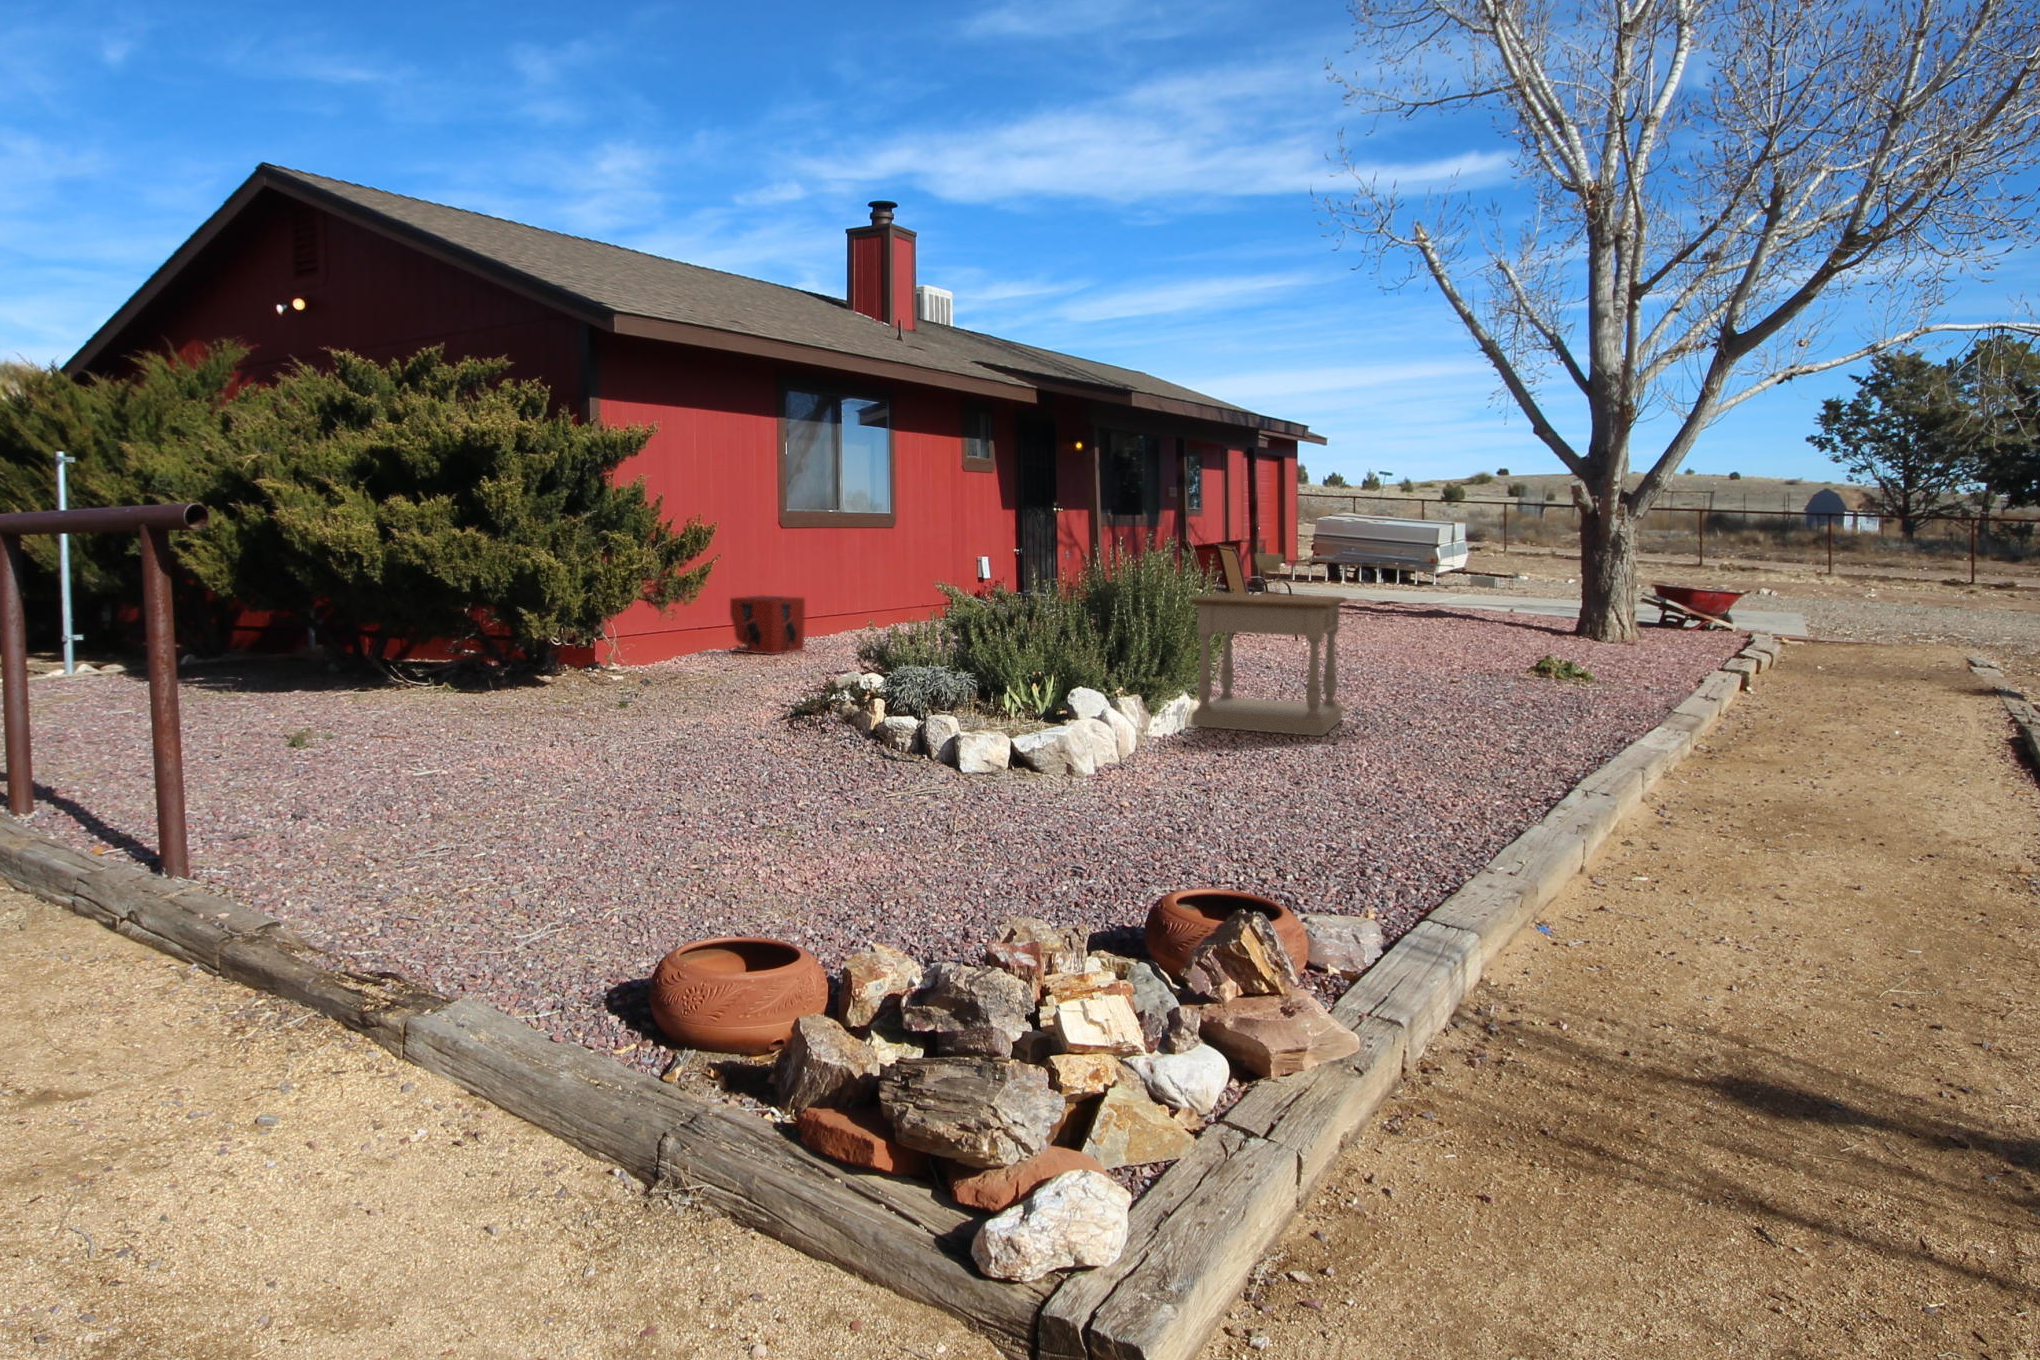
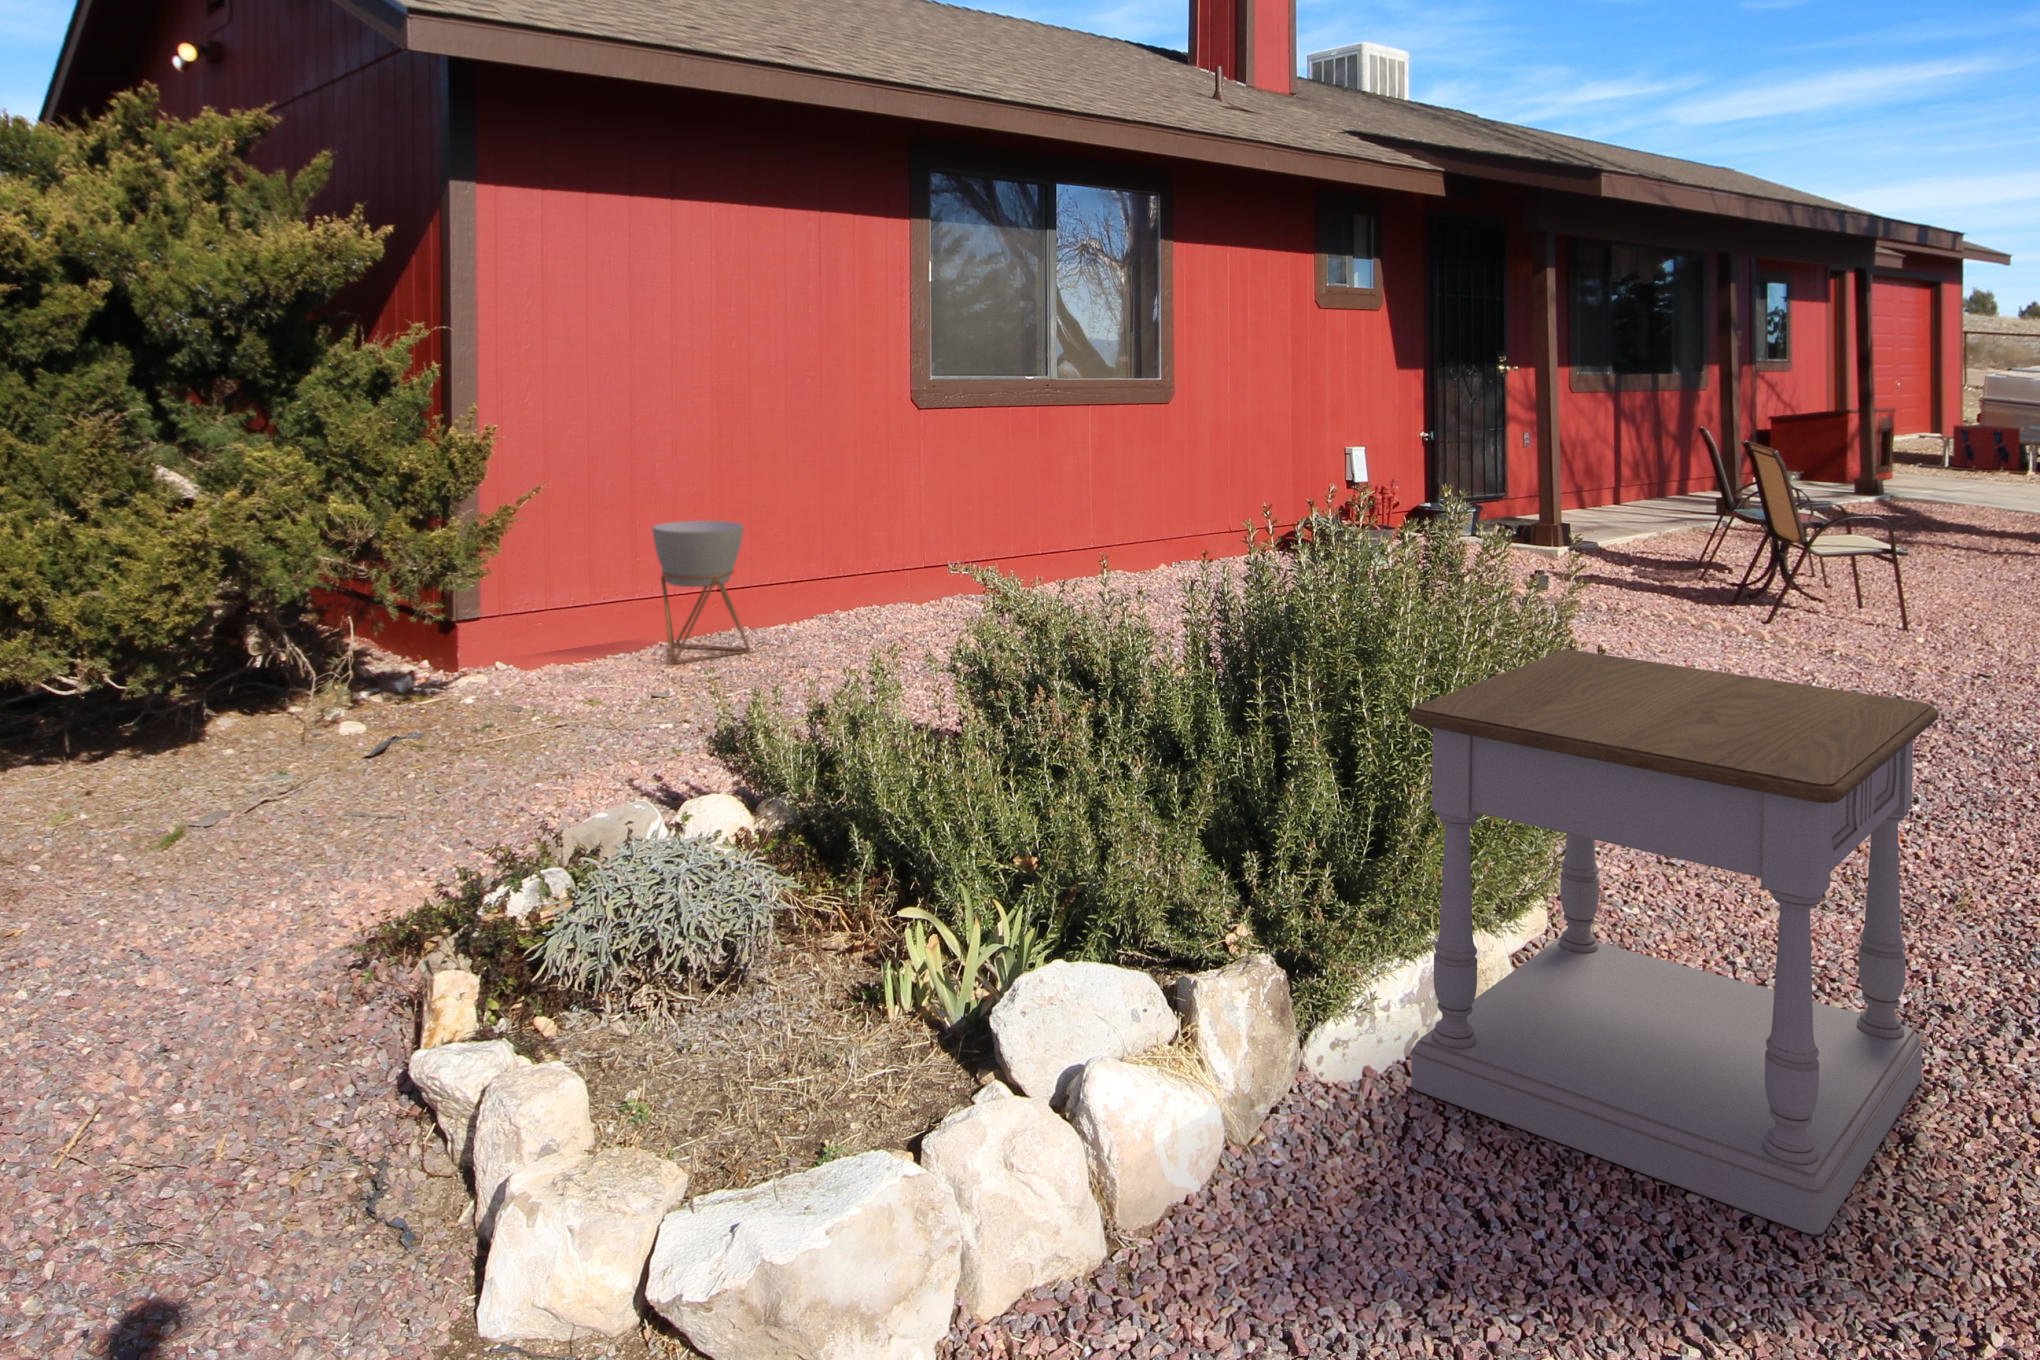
planter: present [1255,553,1283,594] -> present [653,521,750,664]
storage box: present [730,595,805,655] -> present [1952,425,2020,469]

